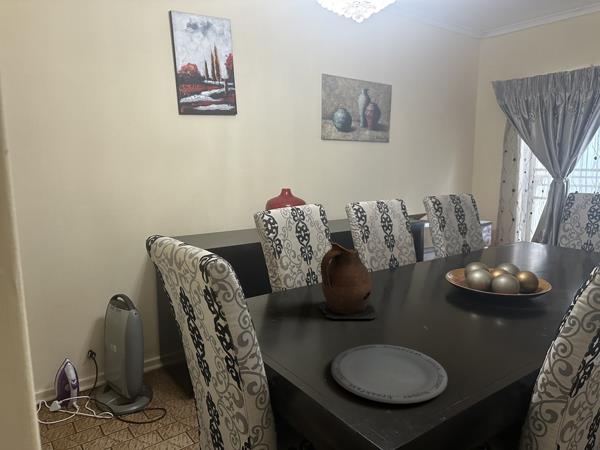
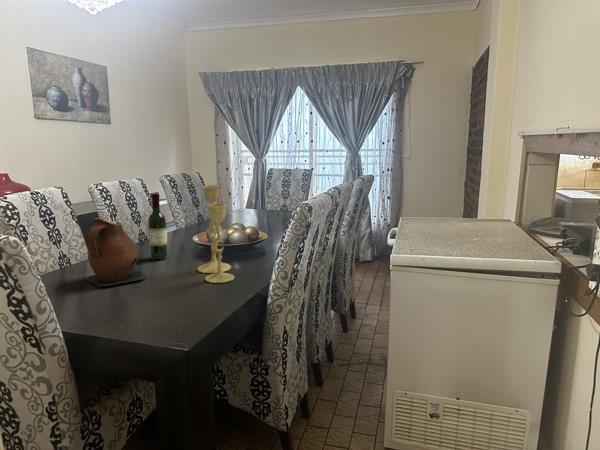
candlestick: none [440,216,487,349] -> present [197,185,235,283]
wine bottle: none [392,219,413,296] -> present [148,193,168,260]
plate: present [331,344,448,404] -> none [123,291,216,327]

